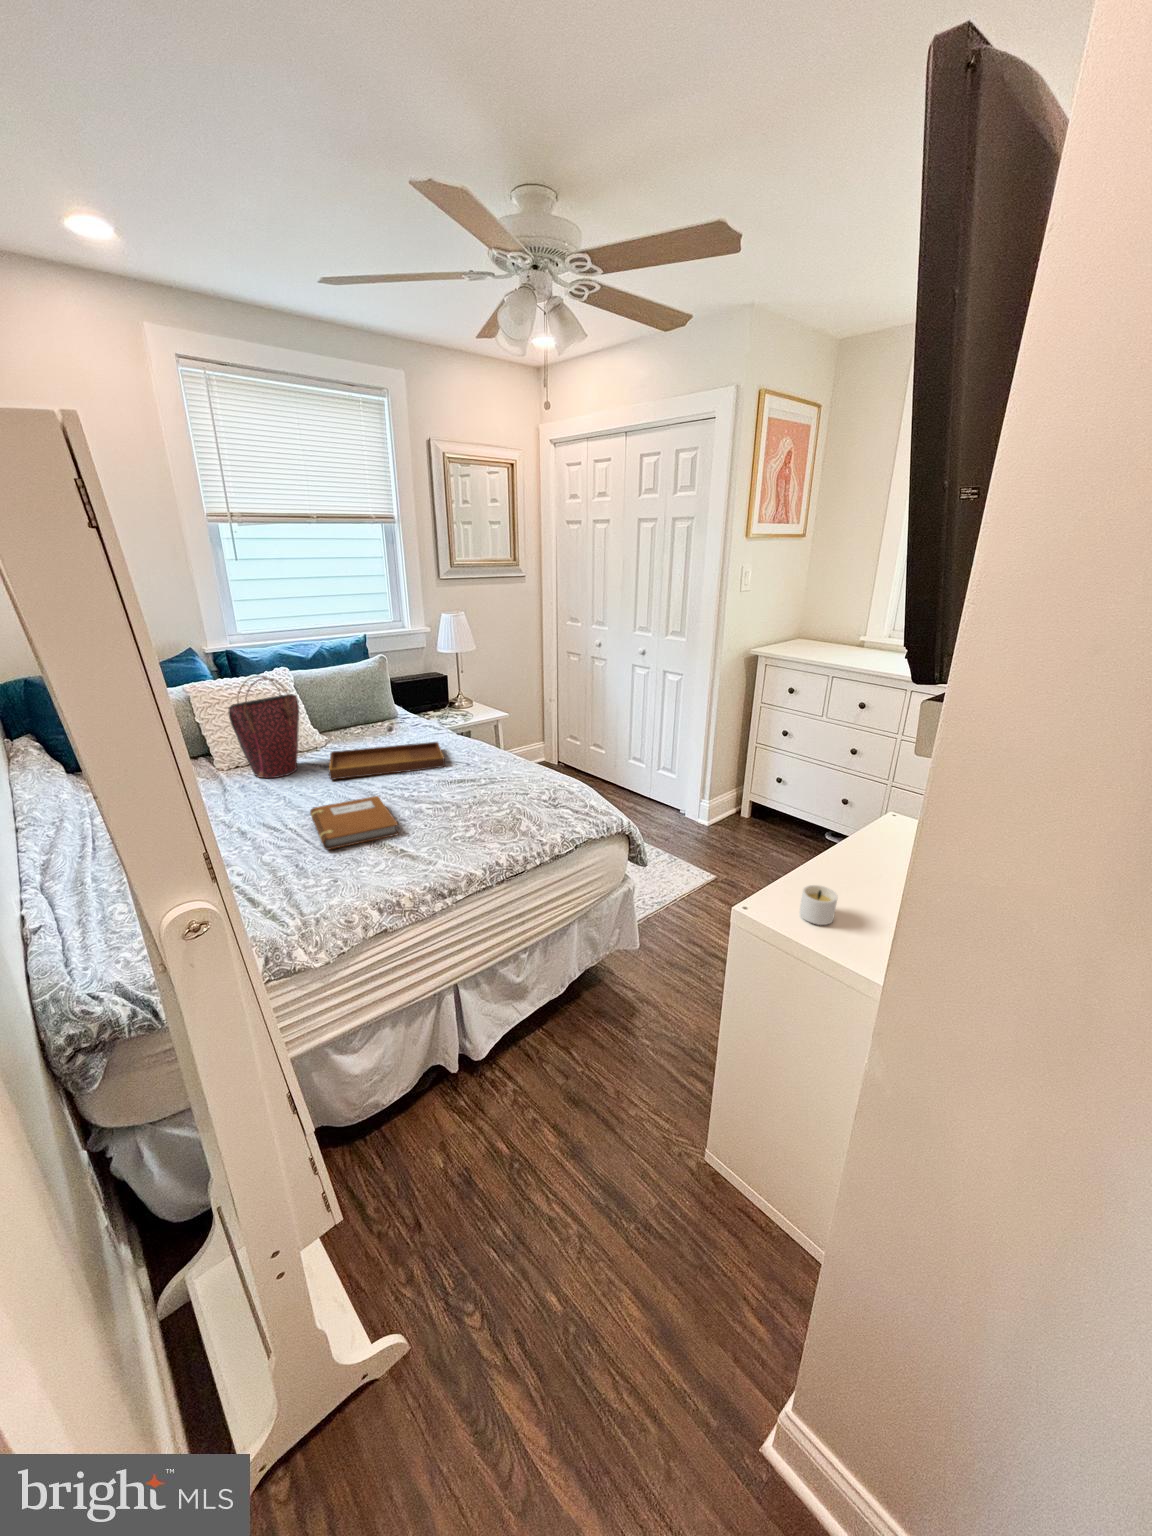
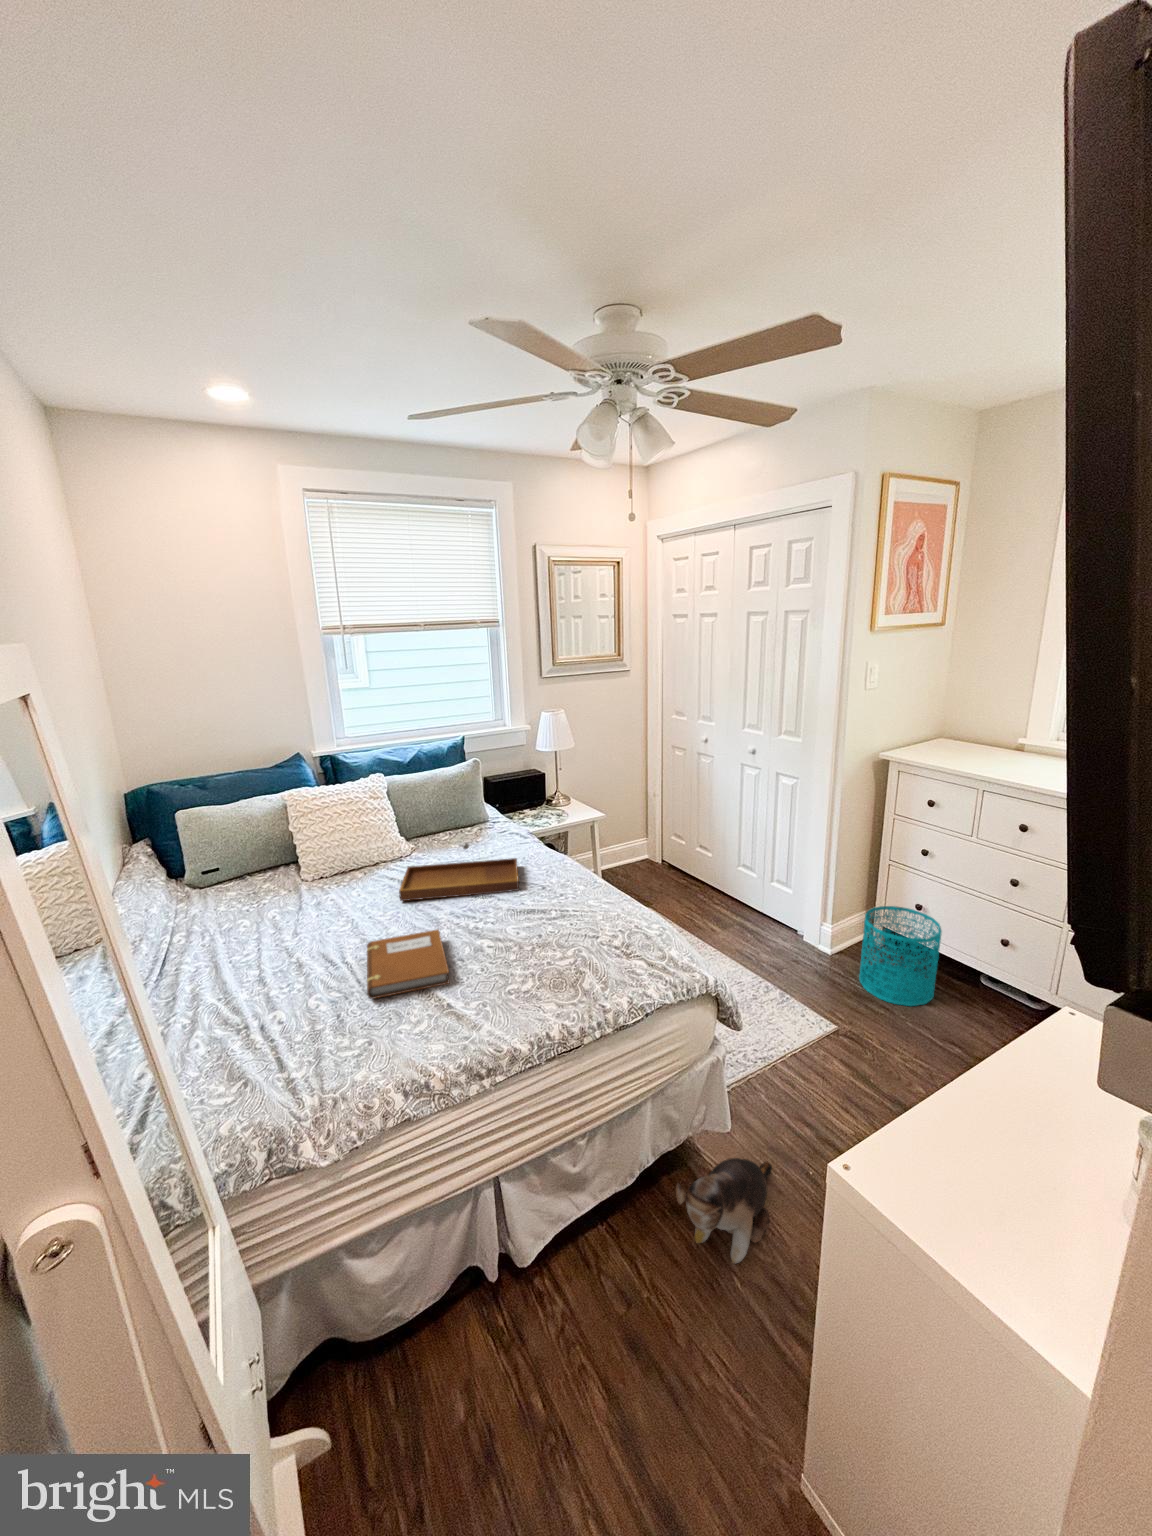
handbag: present [229,676,299,778] -> none [310,790,380,894]
wastebasket: none [731,779,795,857] -> present [859,906,942,1006]
candle: present [800,885,837,925] -> none [925,1152,1003,1237]
plush toy: none [603,962,672,1036] -> present [676,1158,772,1264]

